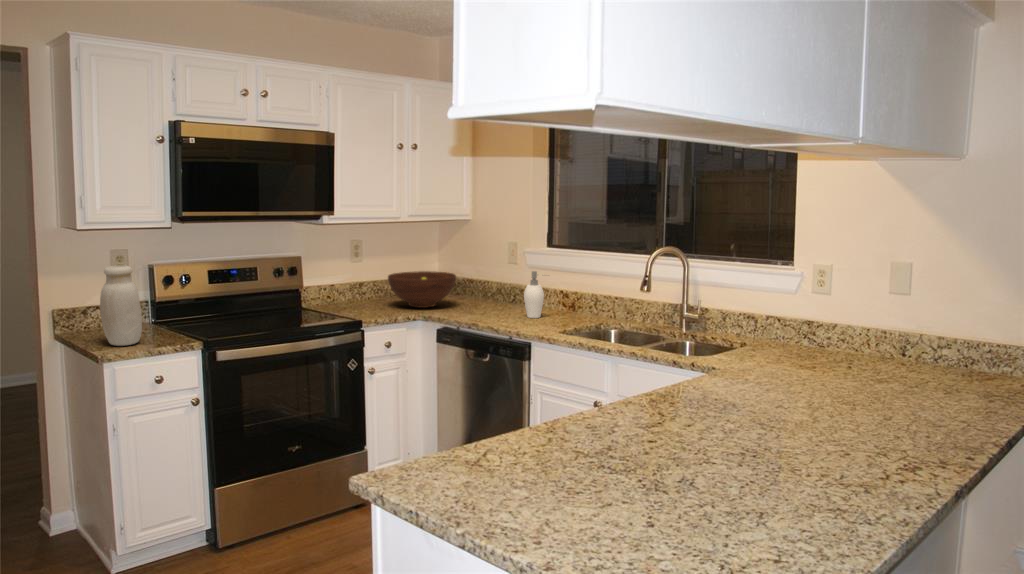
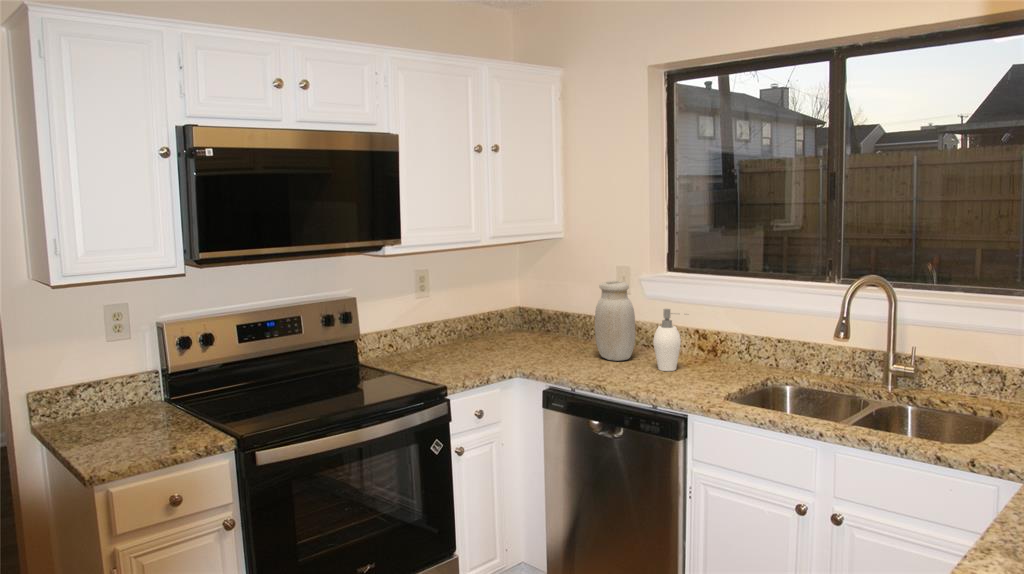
jar: present [100,265,142,346] -> present [595,281,635,361]
fruit bowl: present [388,271,456,308] -> none [467,308,555,357]

